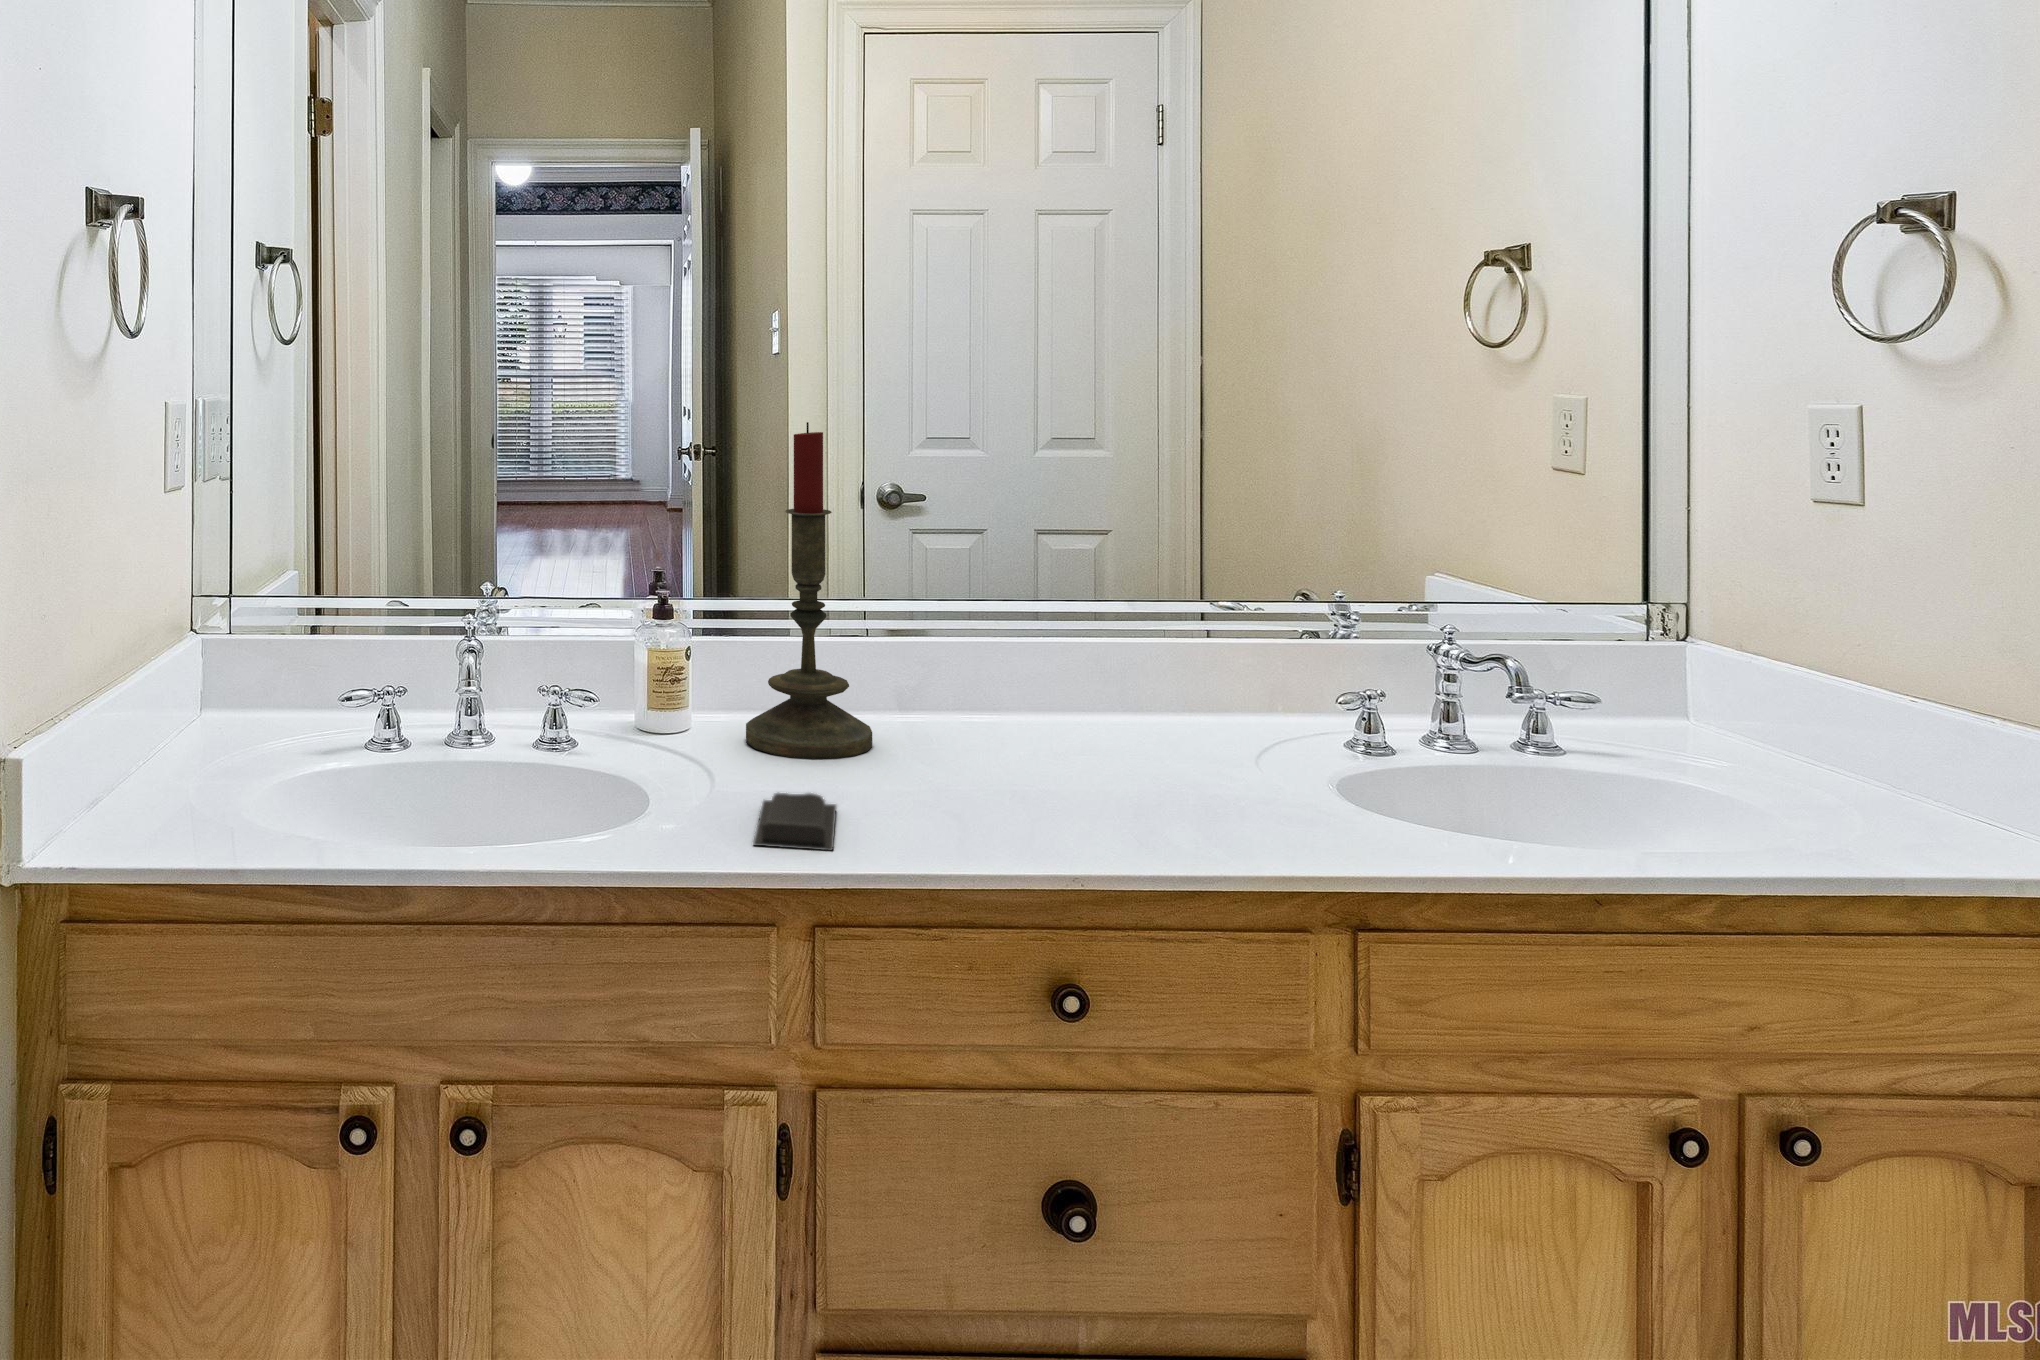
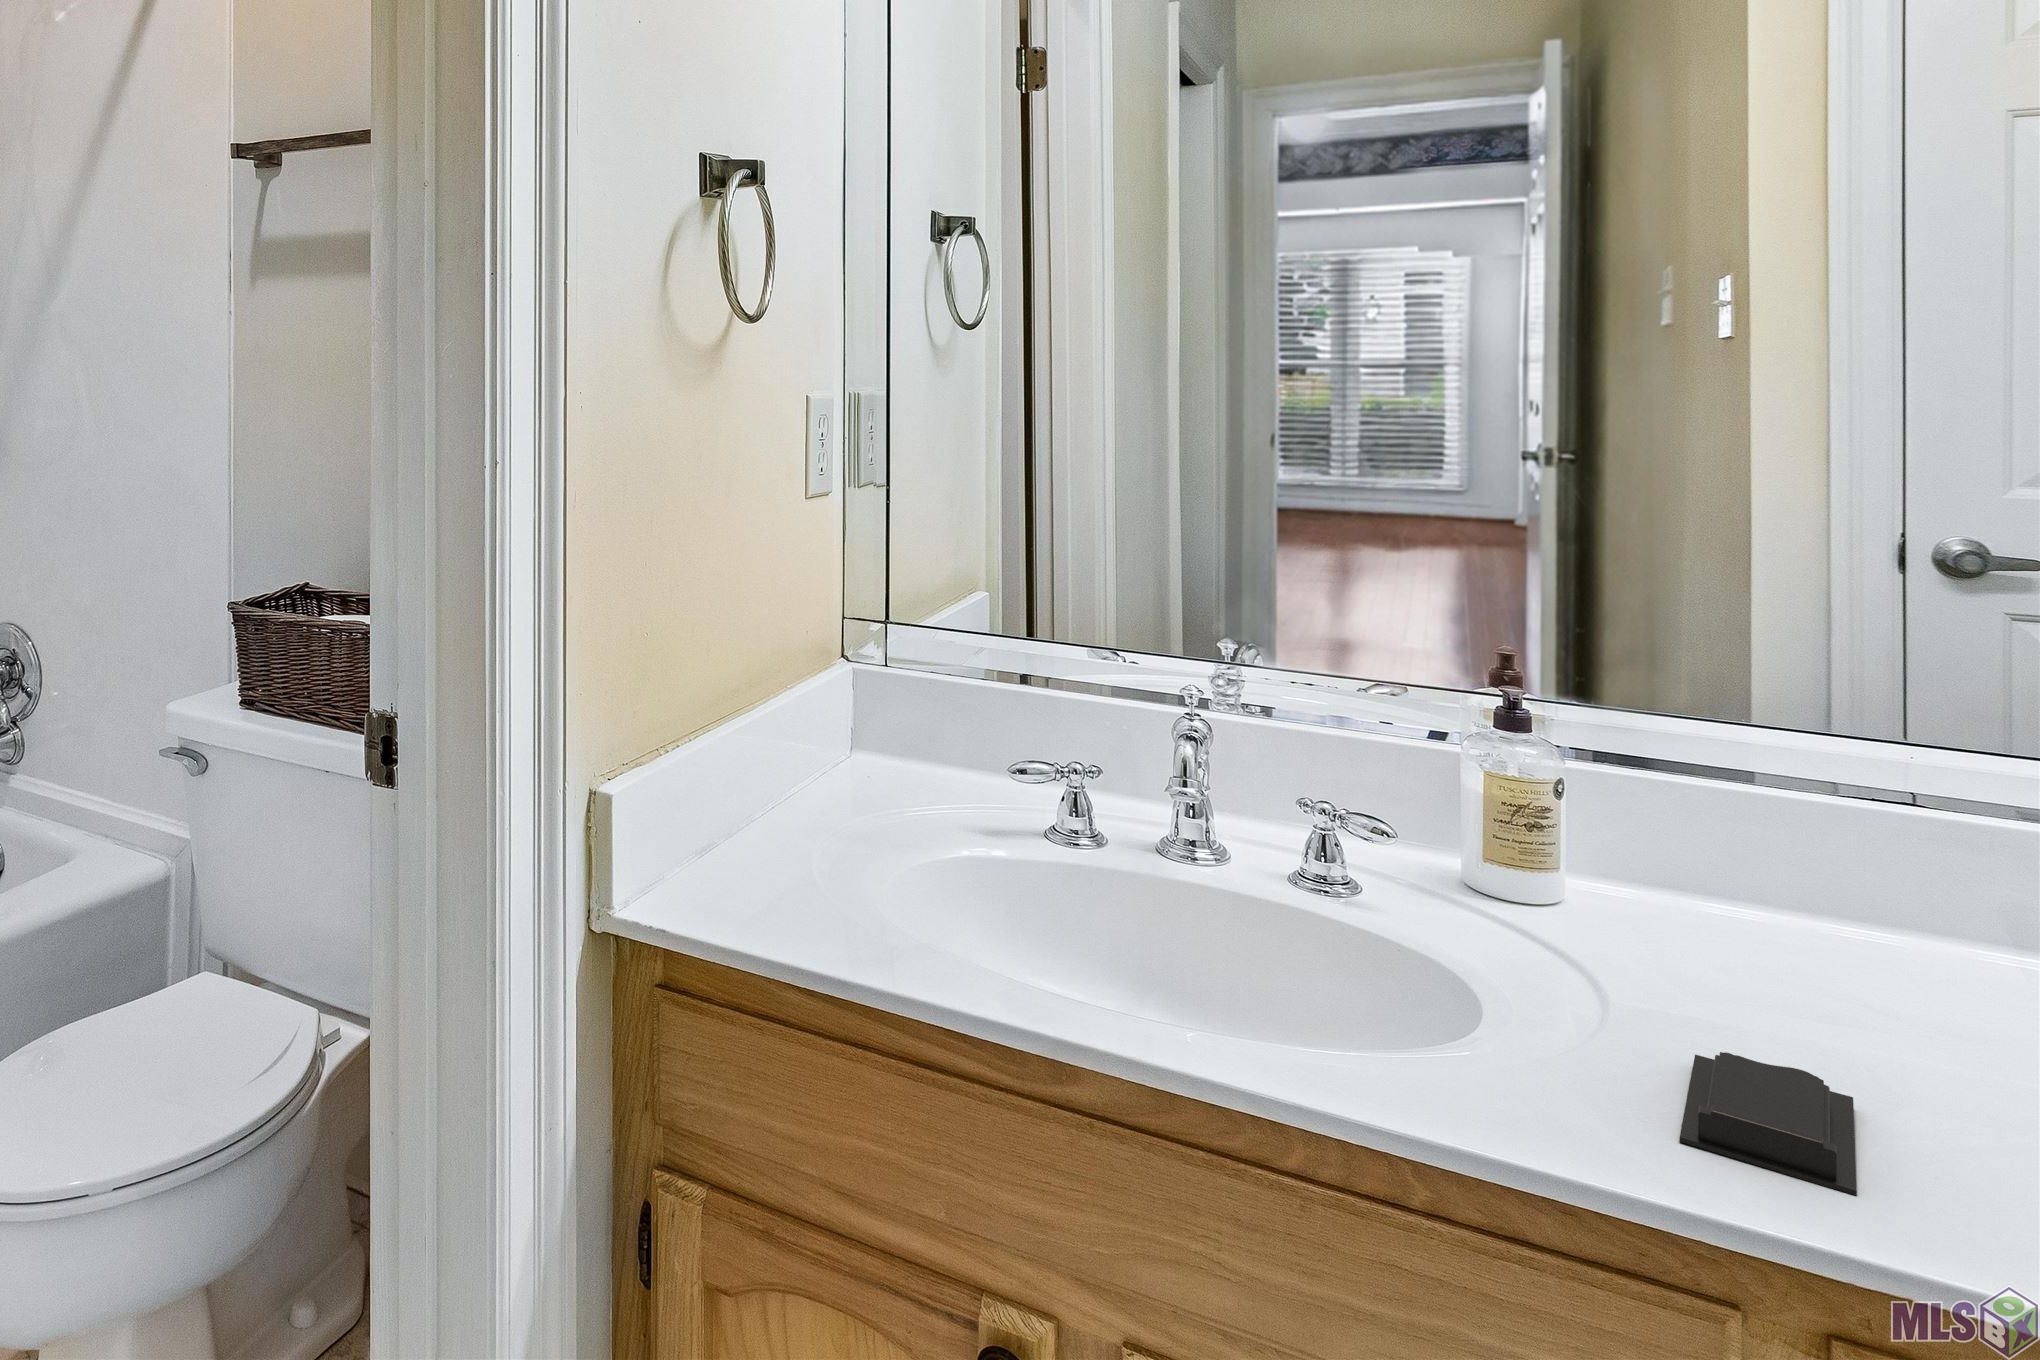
candle: present [746,422,872,759] -> none [1653,461,1915,1001]

